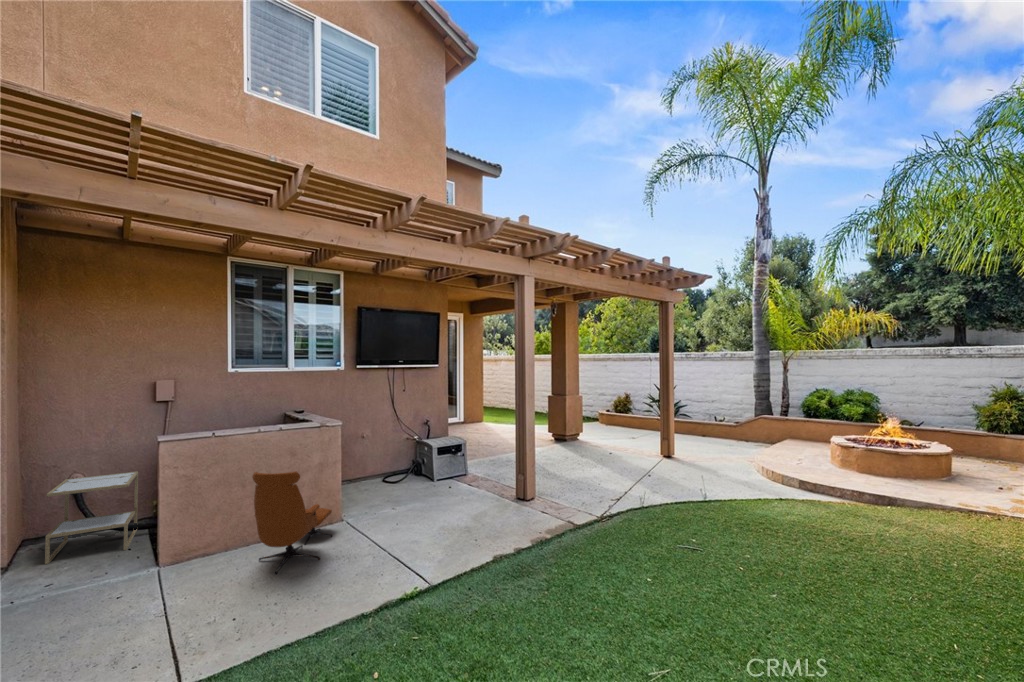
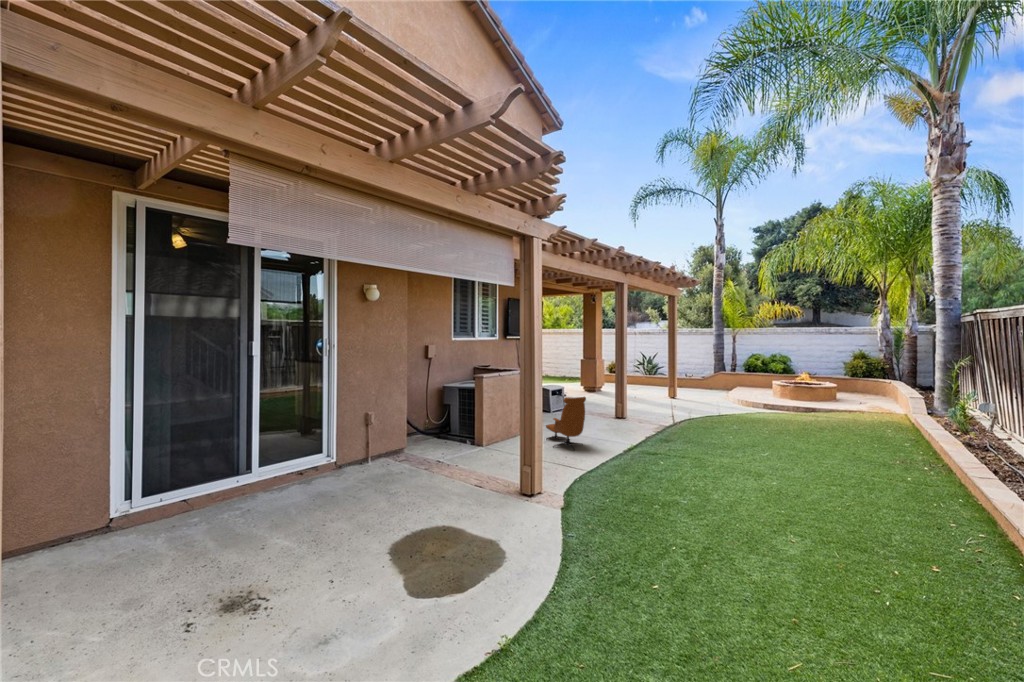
side table: present [45,471,138,564] -> none [416,408,465,457]

